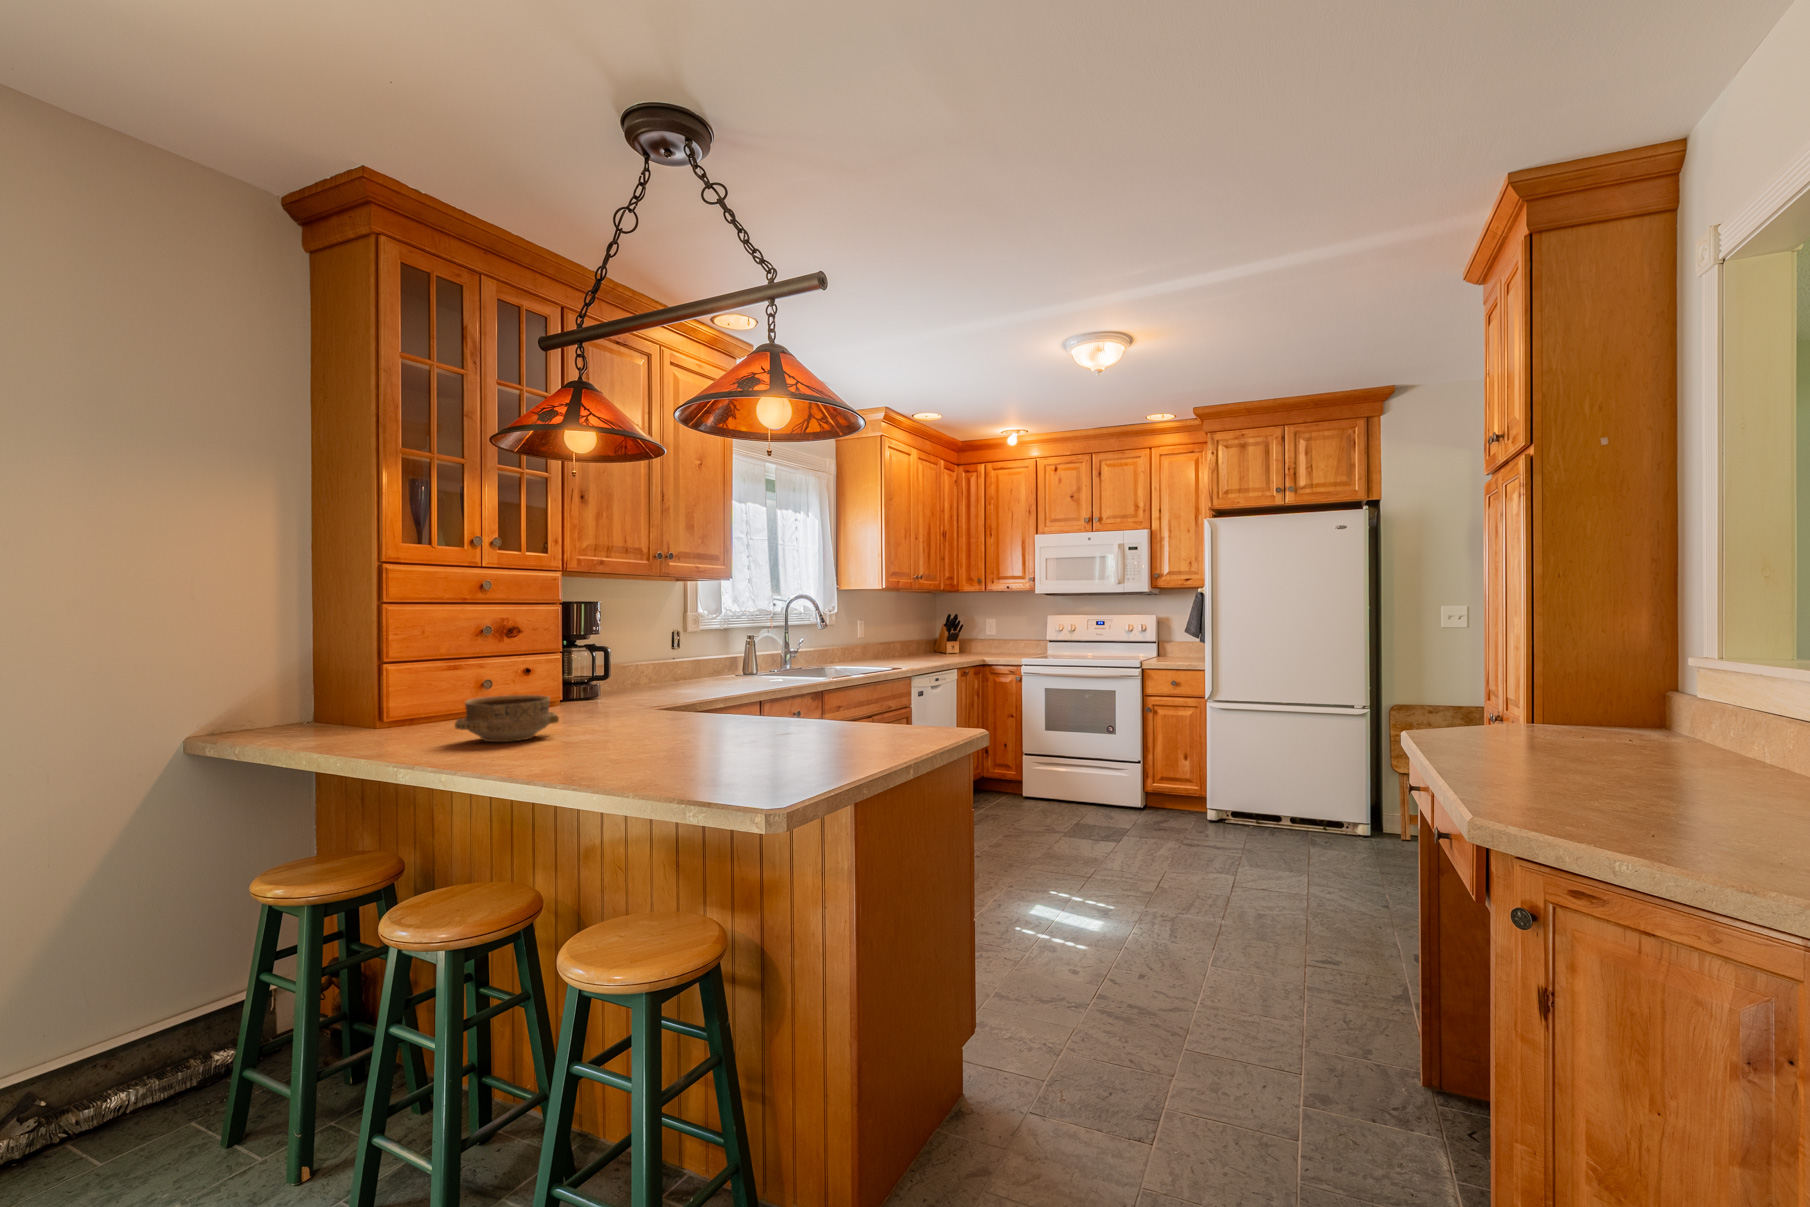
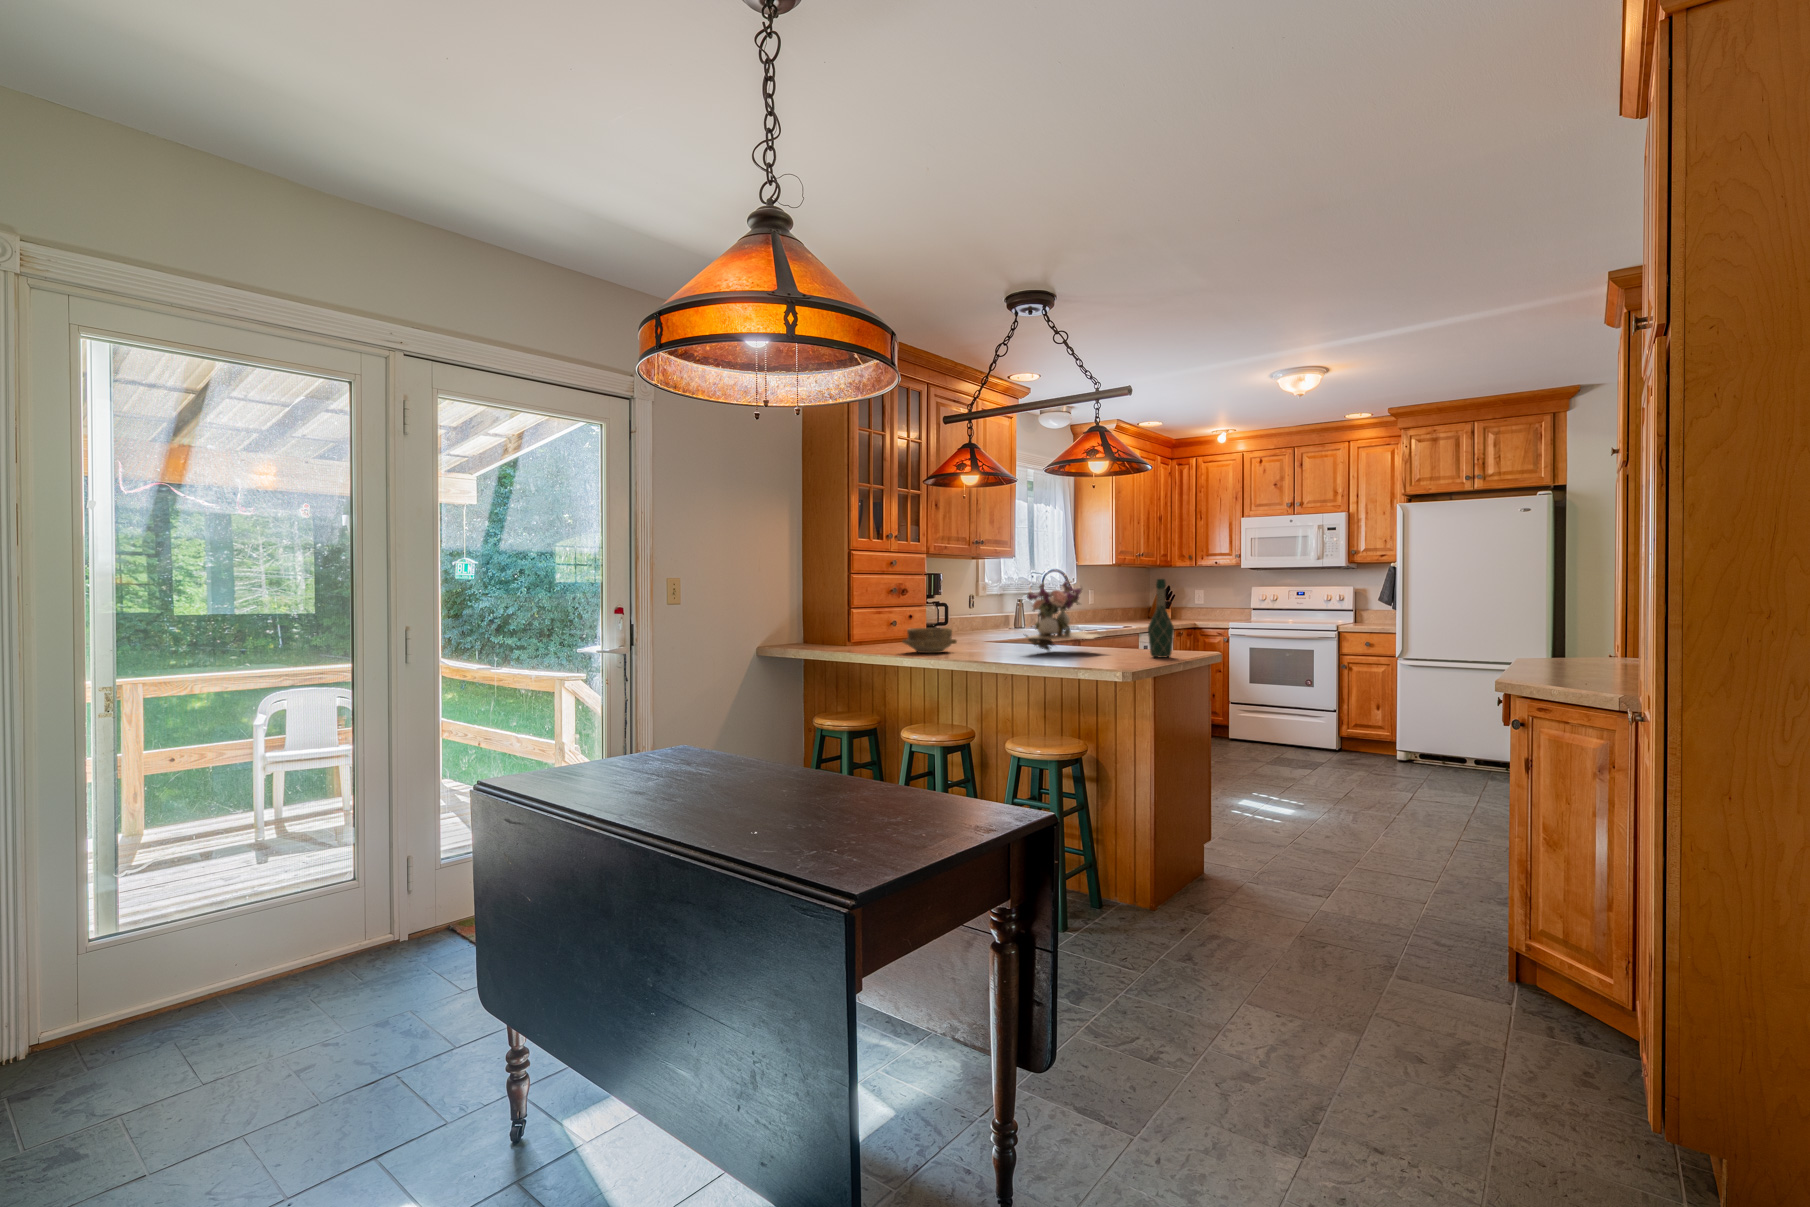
flower arrangement: none [658,613,805,738] -> present [1026,581,1102,651]
wine bottle: none [860,615,902,748] -> present [1148,579,1174,657]

